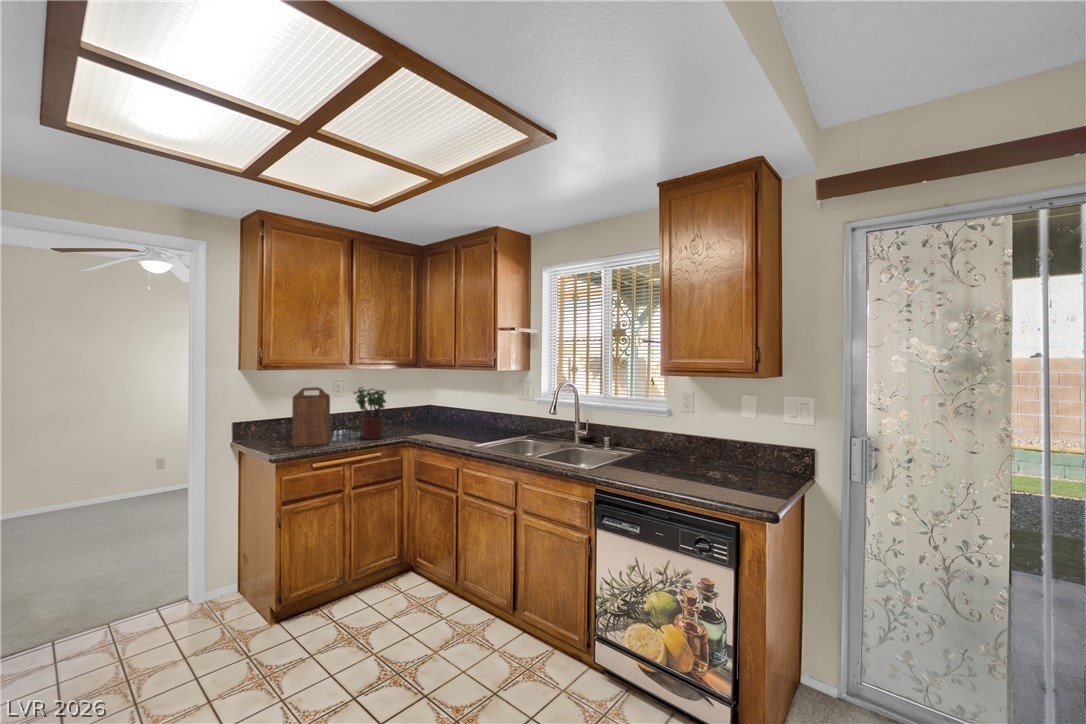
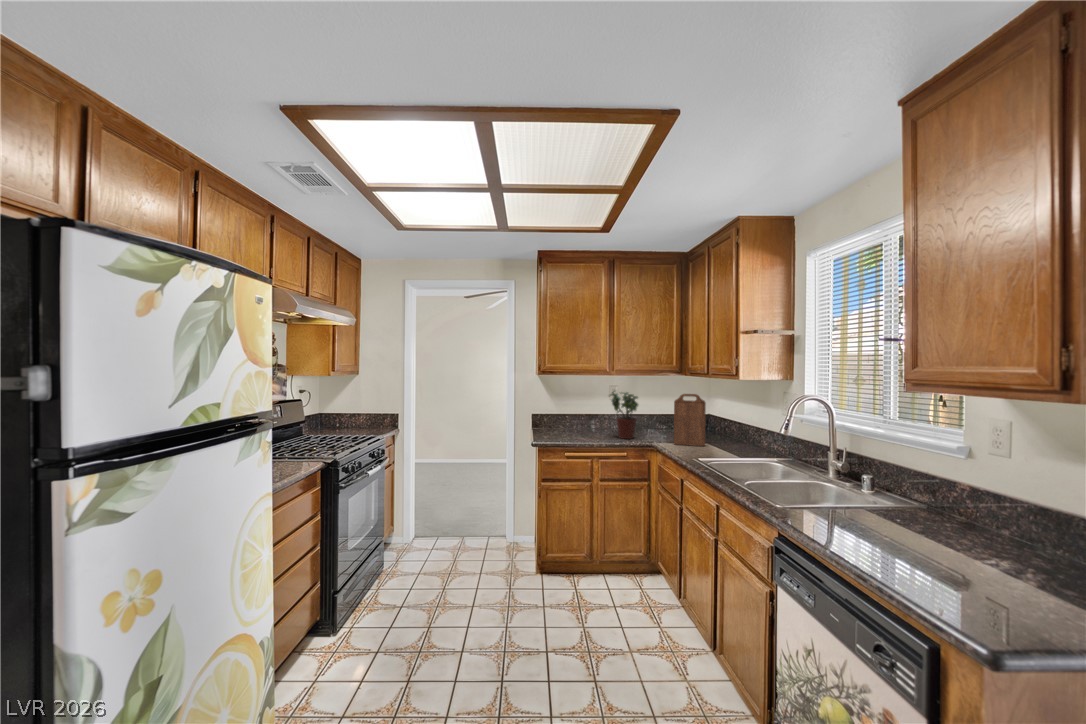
cutting board: present [292,387,330,447] -> present [674,394,706,446]

